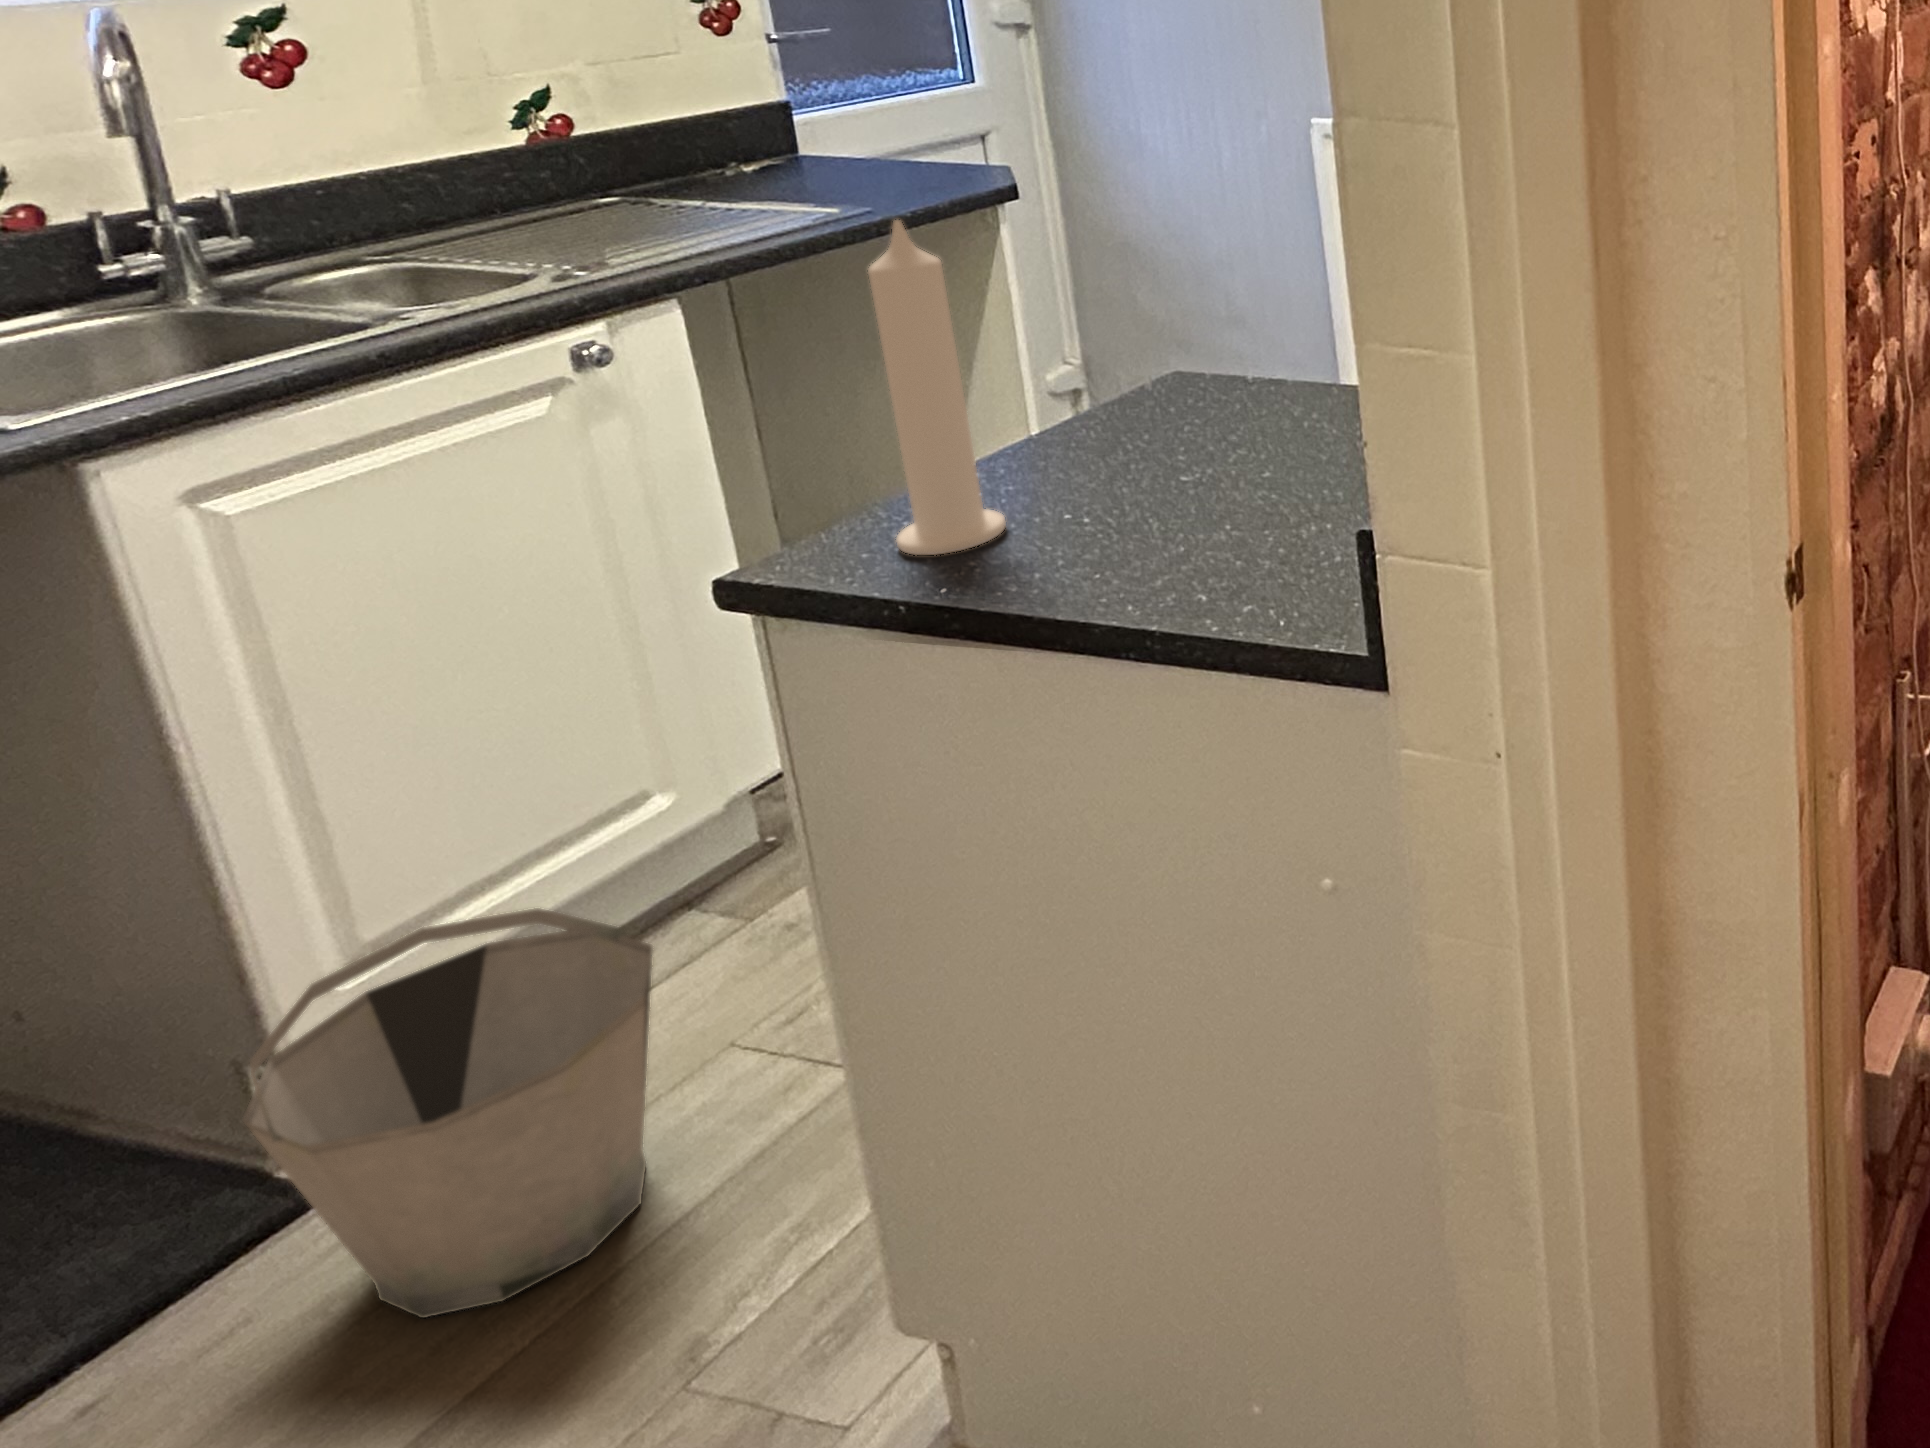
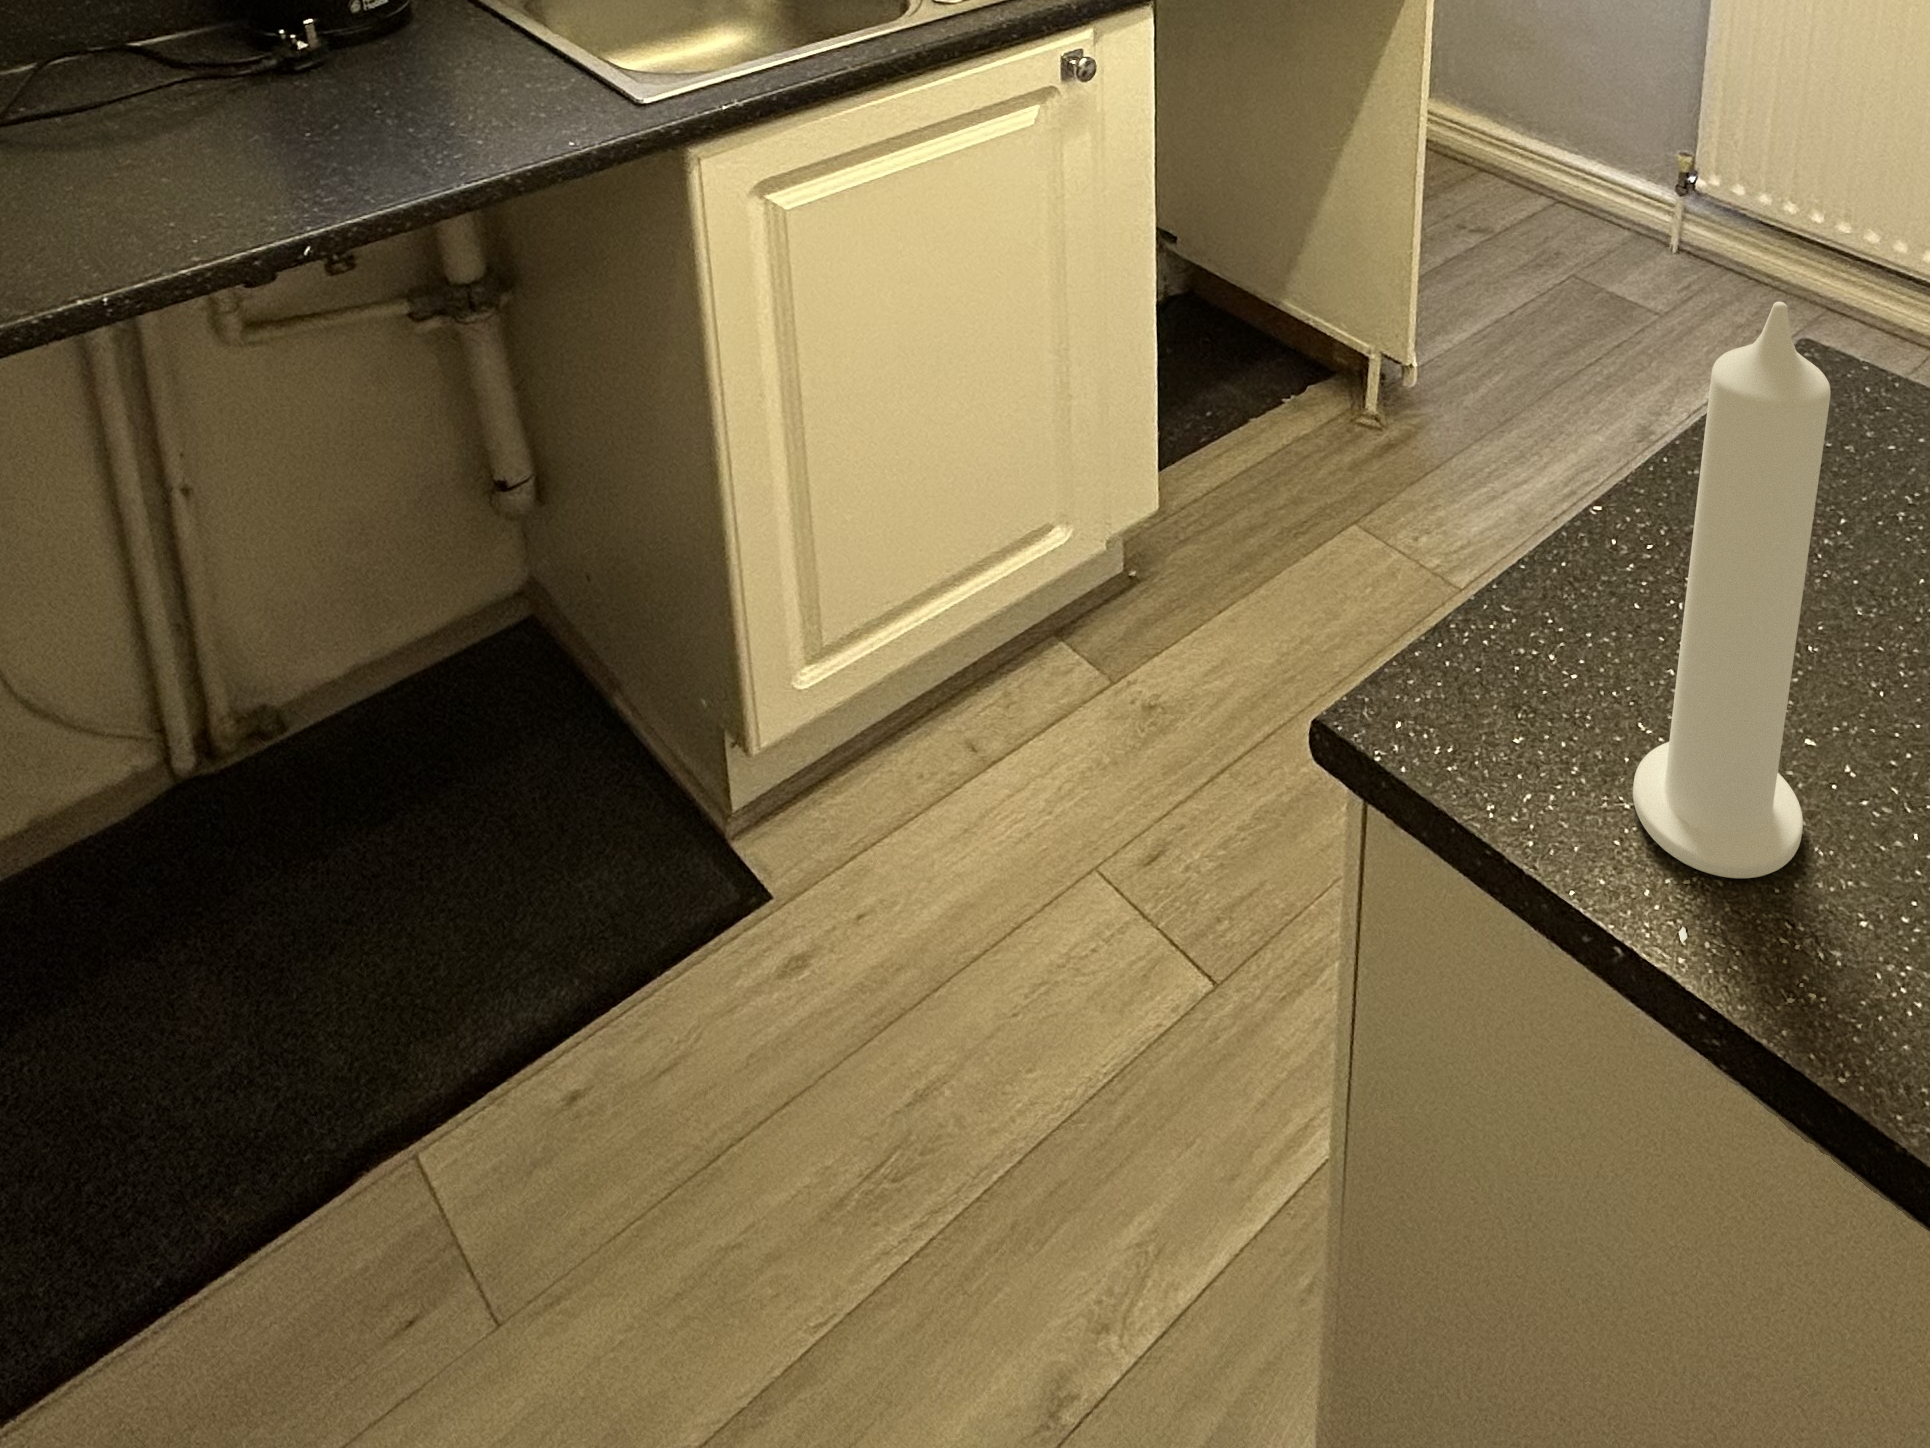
bucket: present [243,908,652,1318] -> none [722,687,1065,1161]

